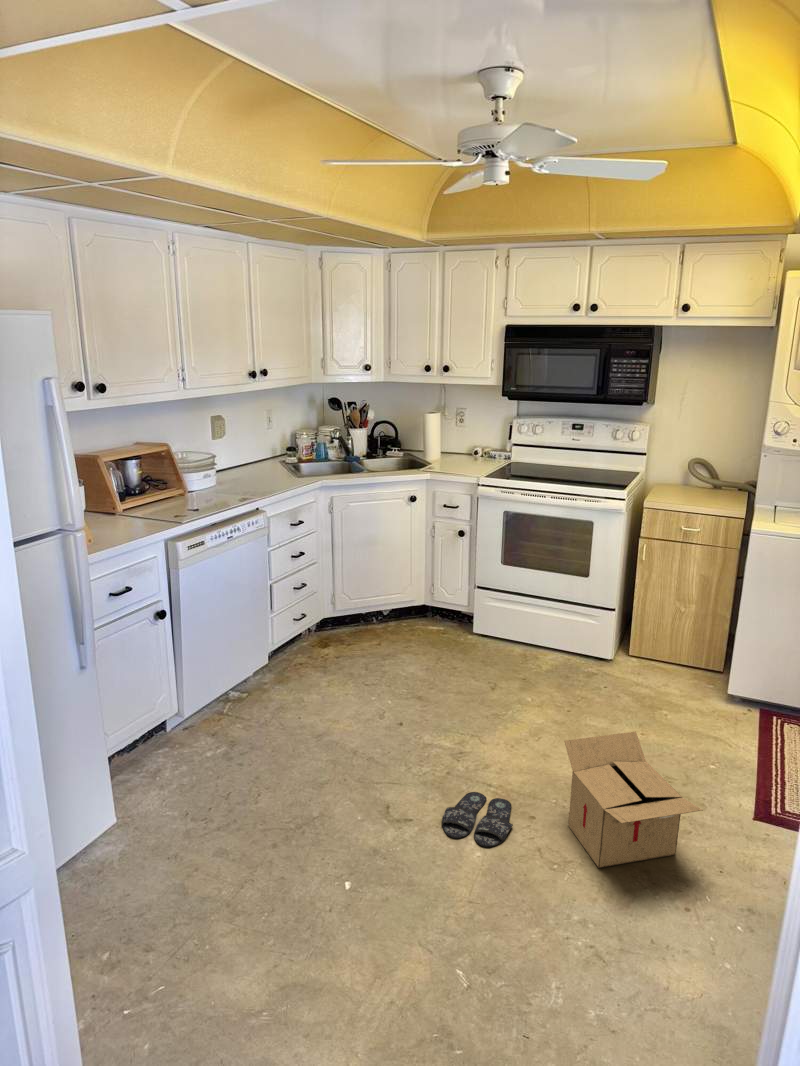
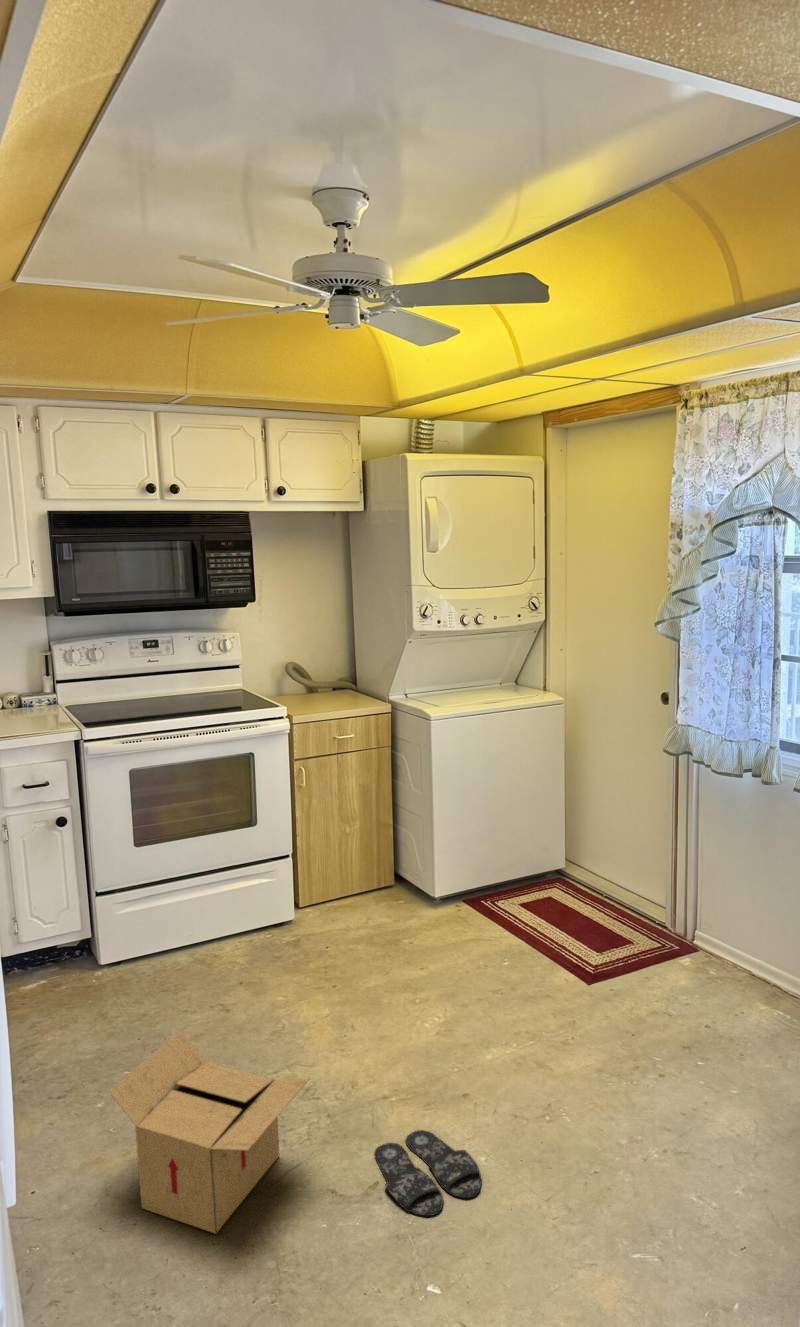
cardboard box: present [564,731,703,868] -> present [109,1031,309,1234]

